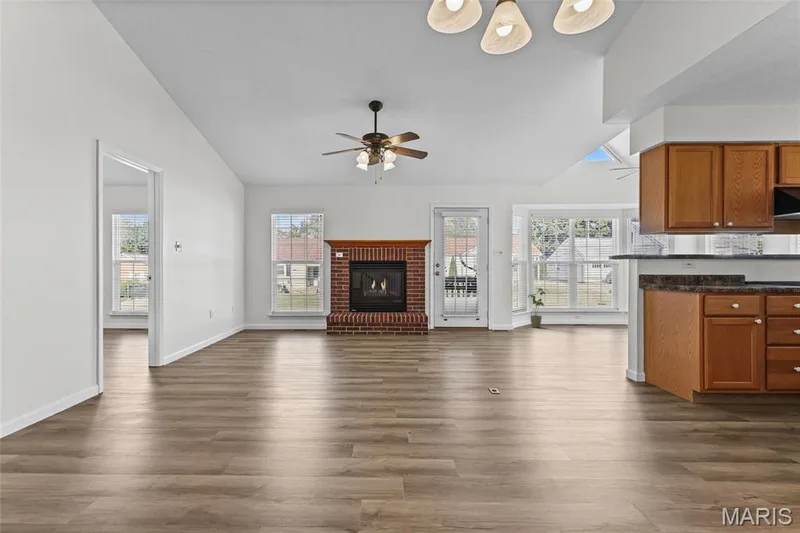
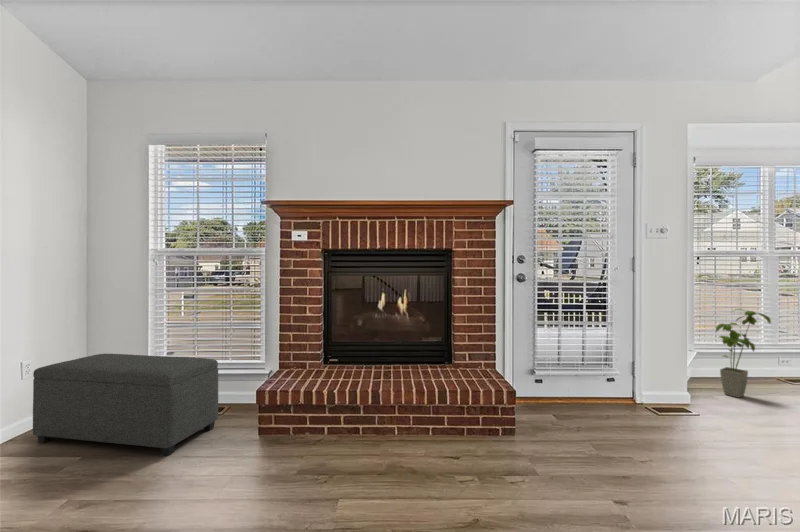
ottoman: none [244,305,310,336] -> present [33,354,218,455]

